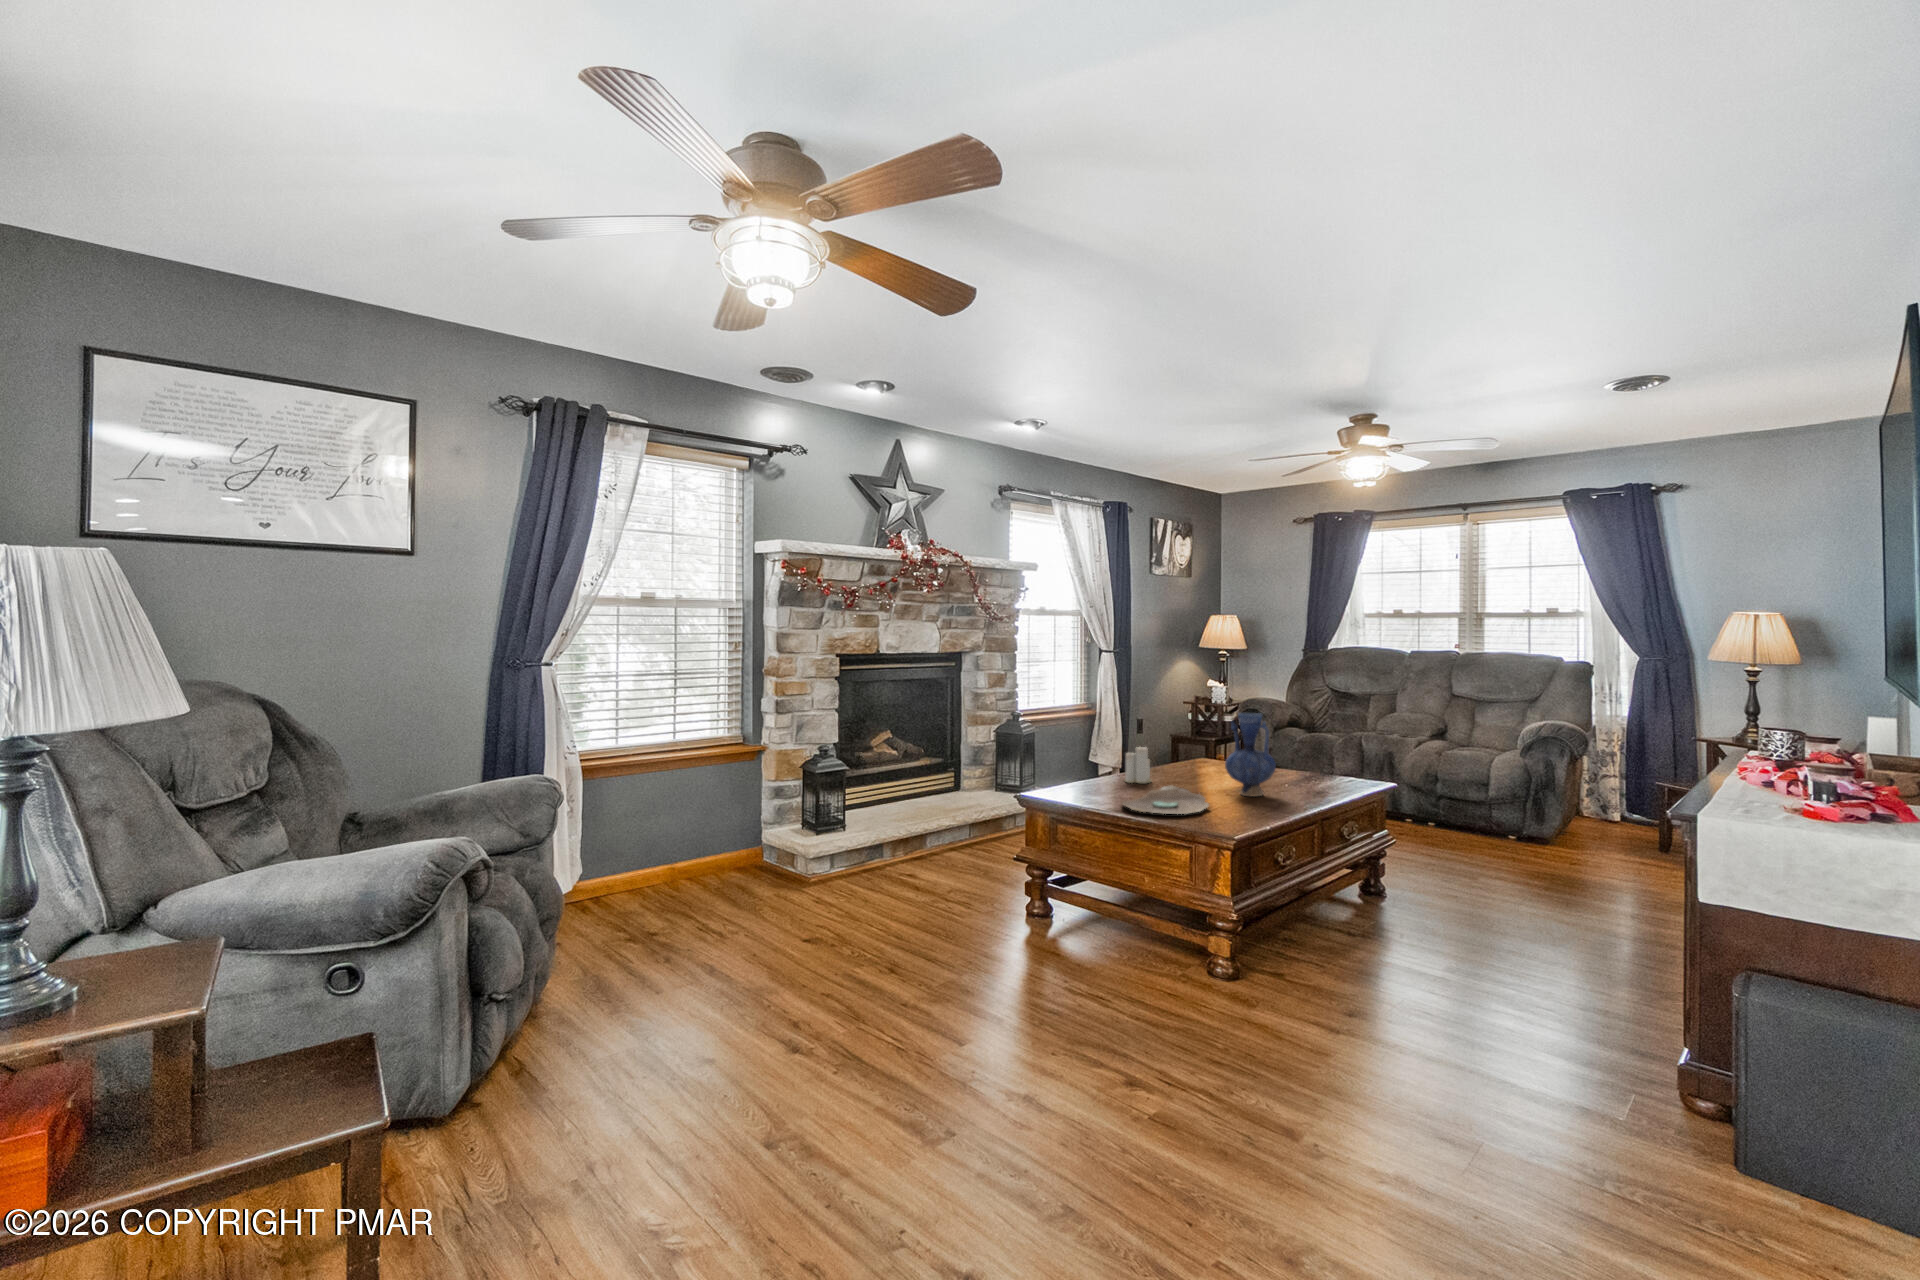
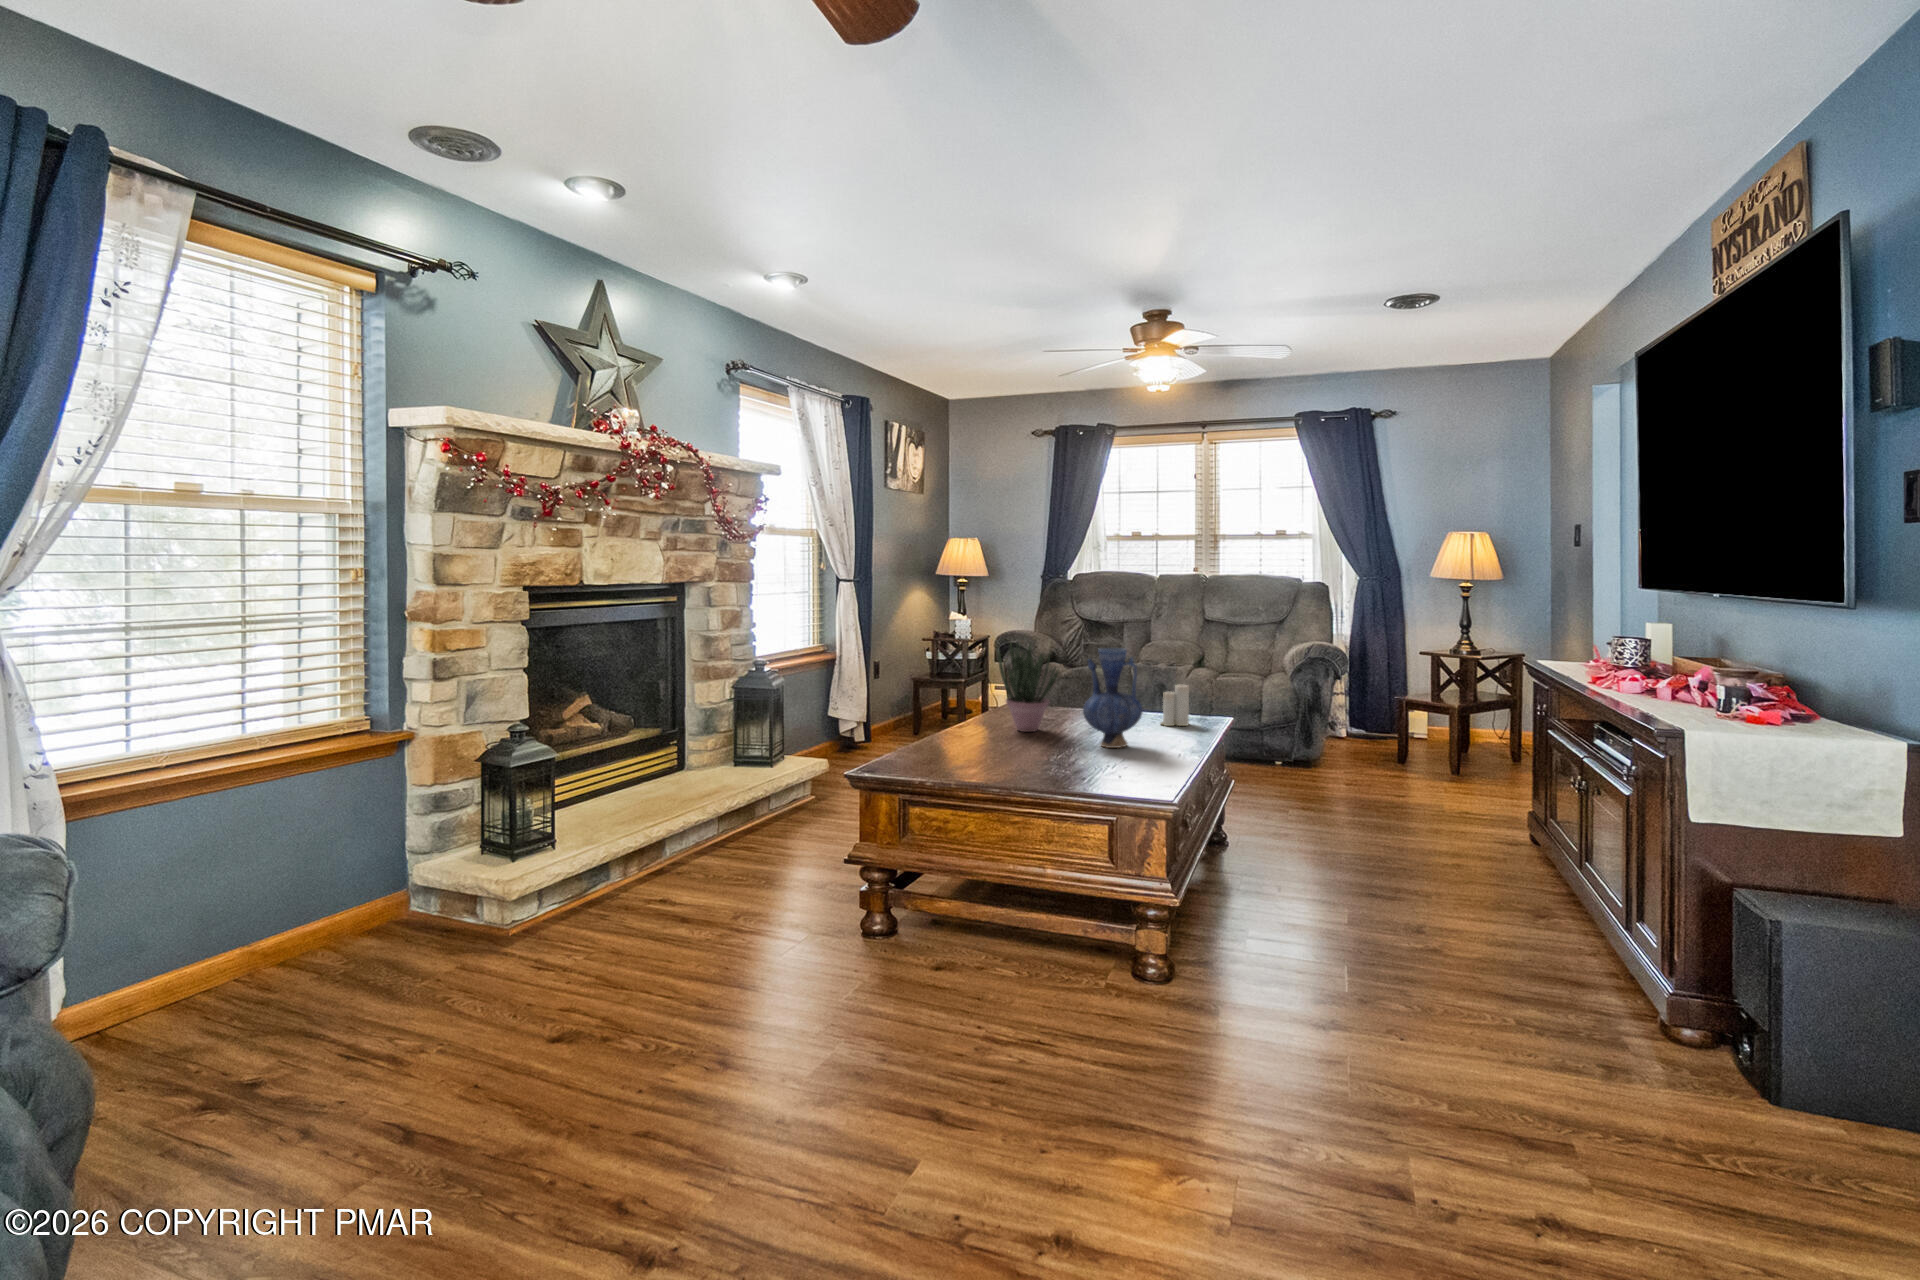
potted plant: none [1166,705,1219,780] -> present [997,644,1058,732]
candle: present [1124,747,1151,783] -> present [1161,685,1189,726]
decorative bowl: present [1122,785,1209,814] -> none [988,743,1094,783]

